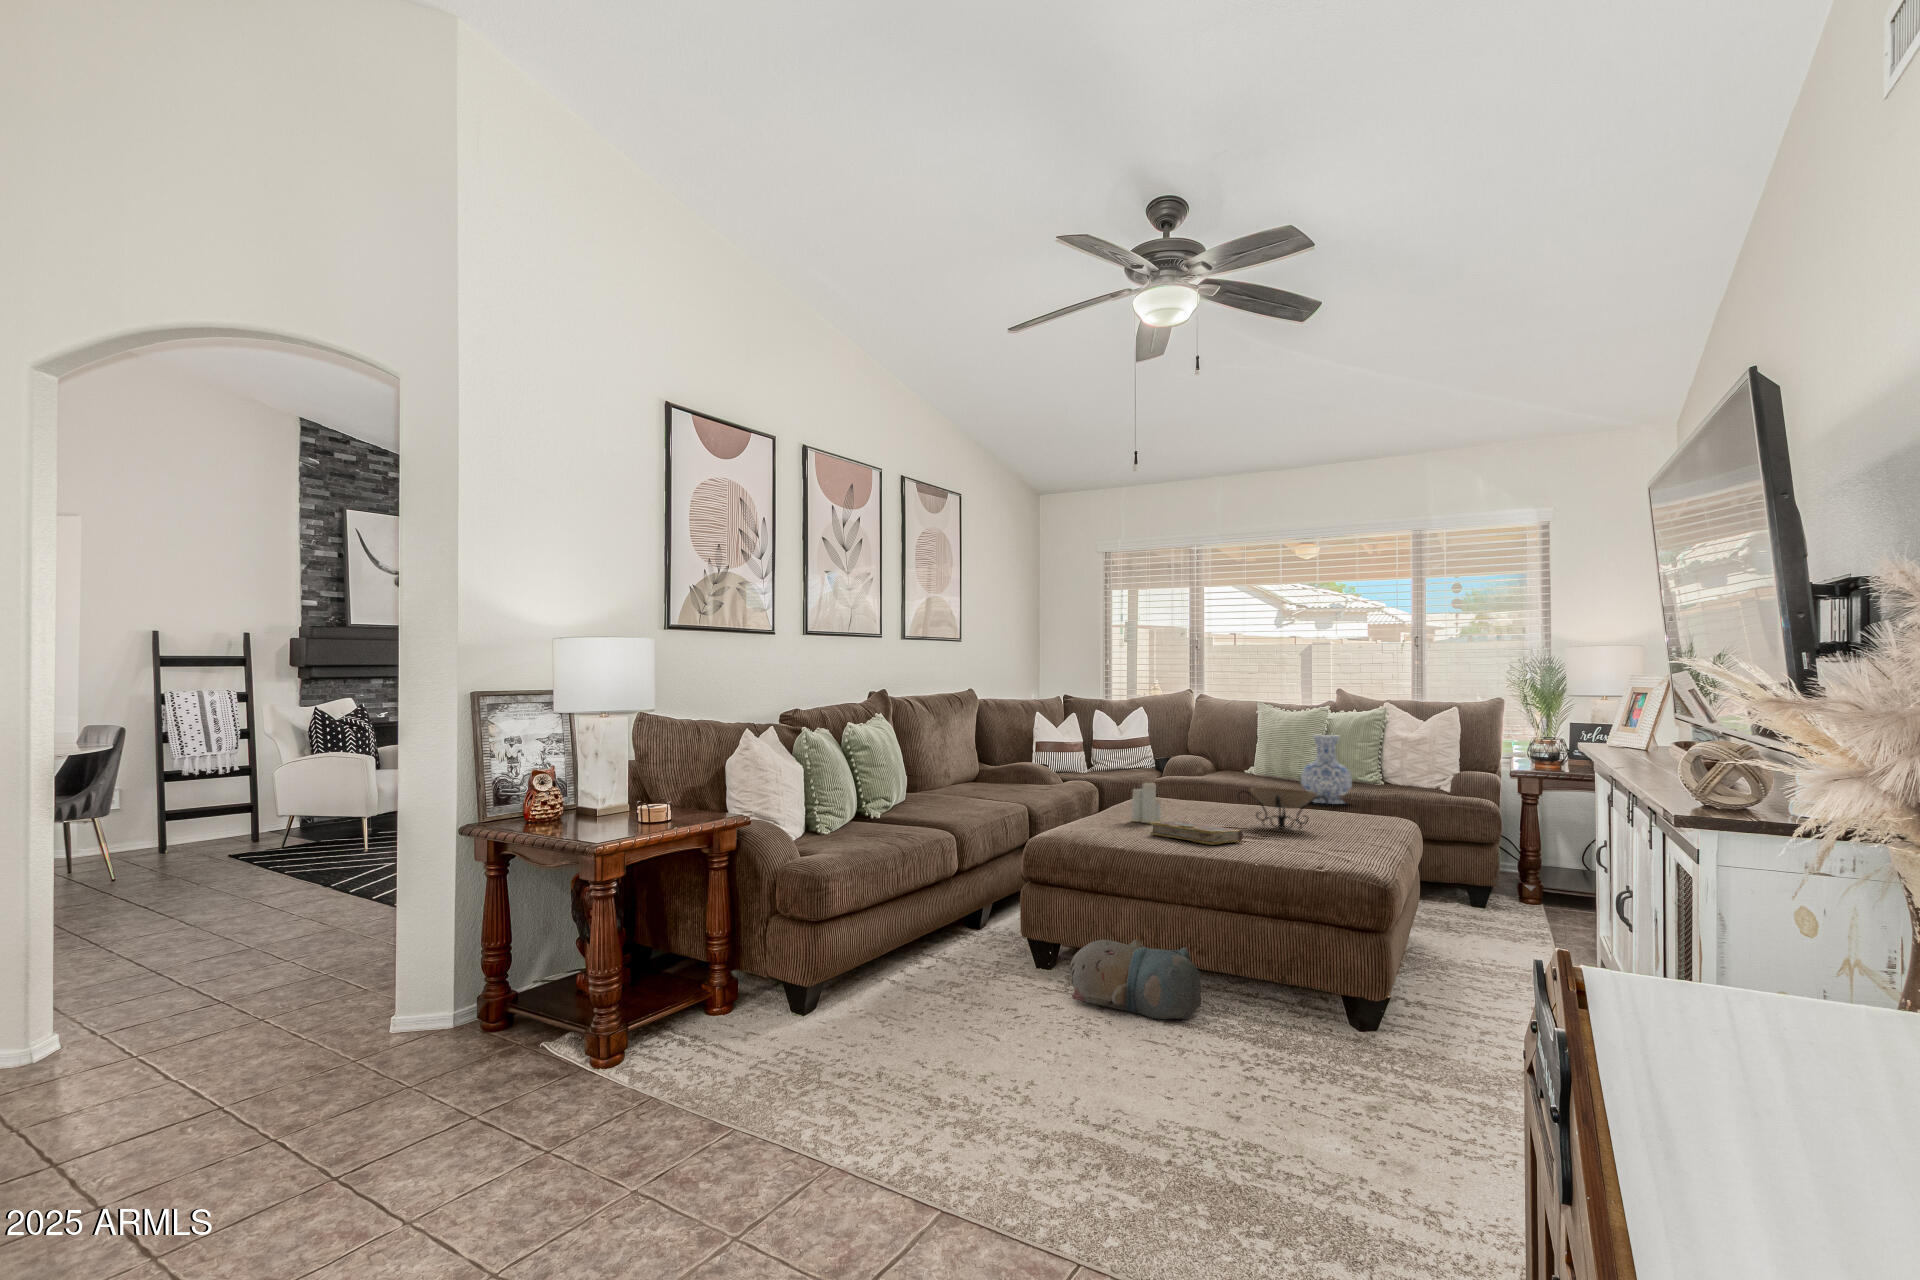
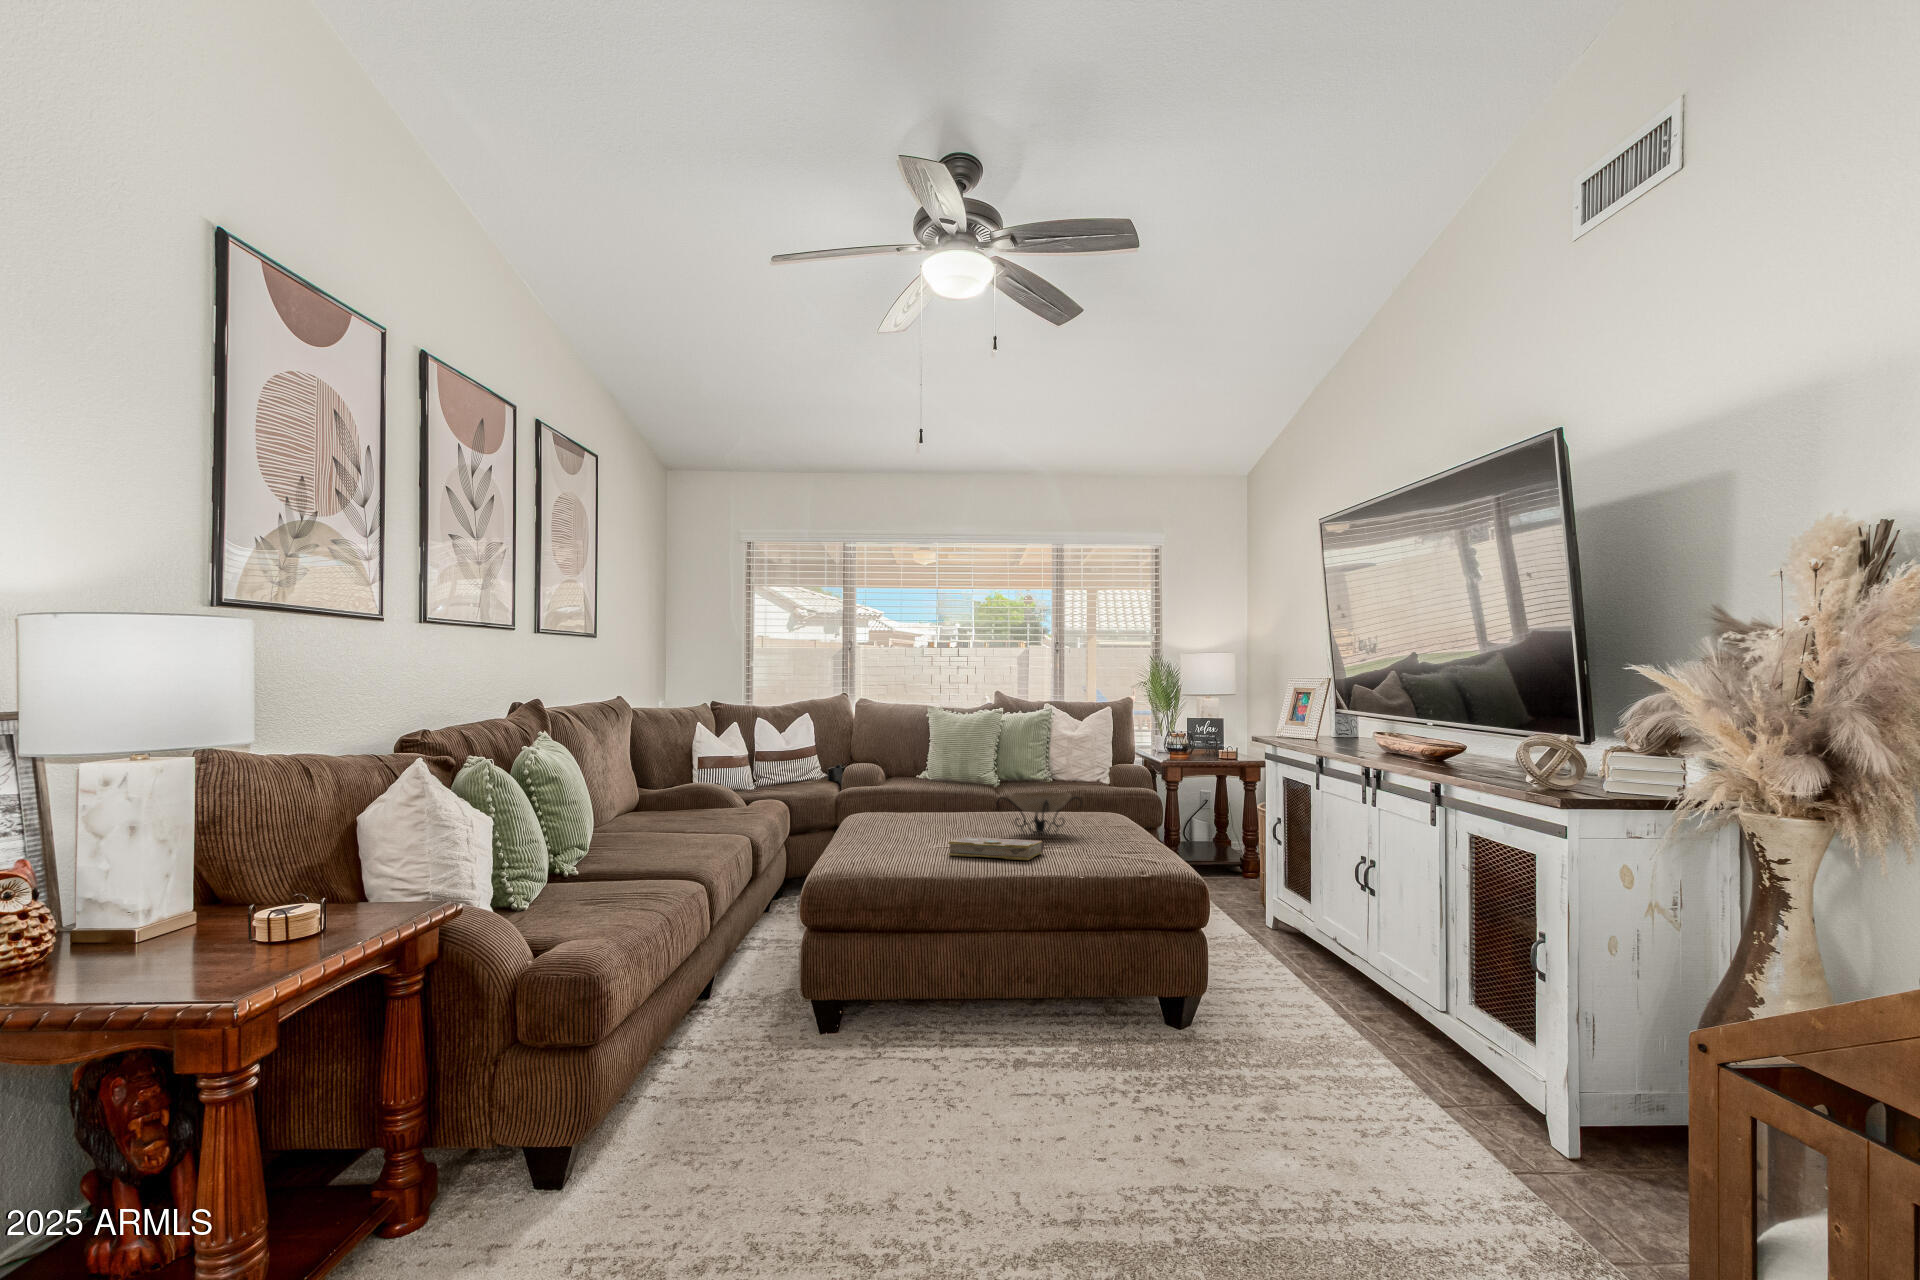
vase: present [1301,735,1352,804] -> none [989,736,1035,802]
candle: present [1132,783,1161,823] -> none [895,792,930,842]
plush toy: present [1070,940,1201,1019] -> none [887,978,1043,1067]

